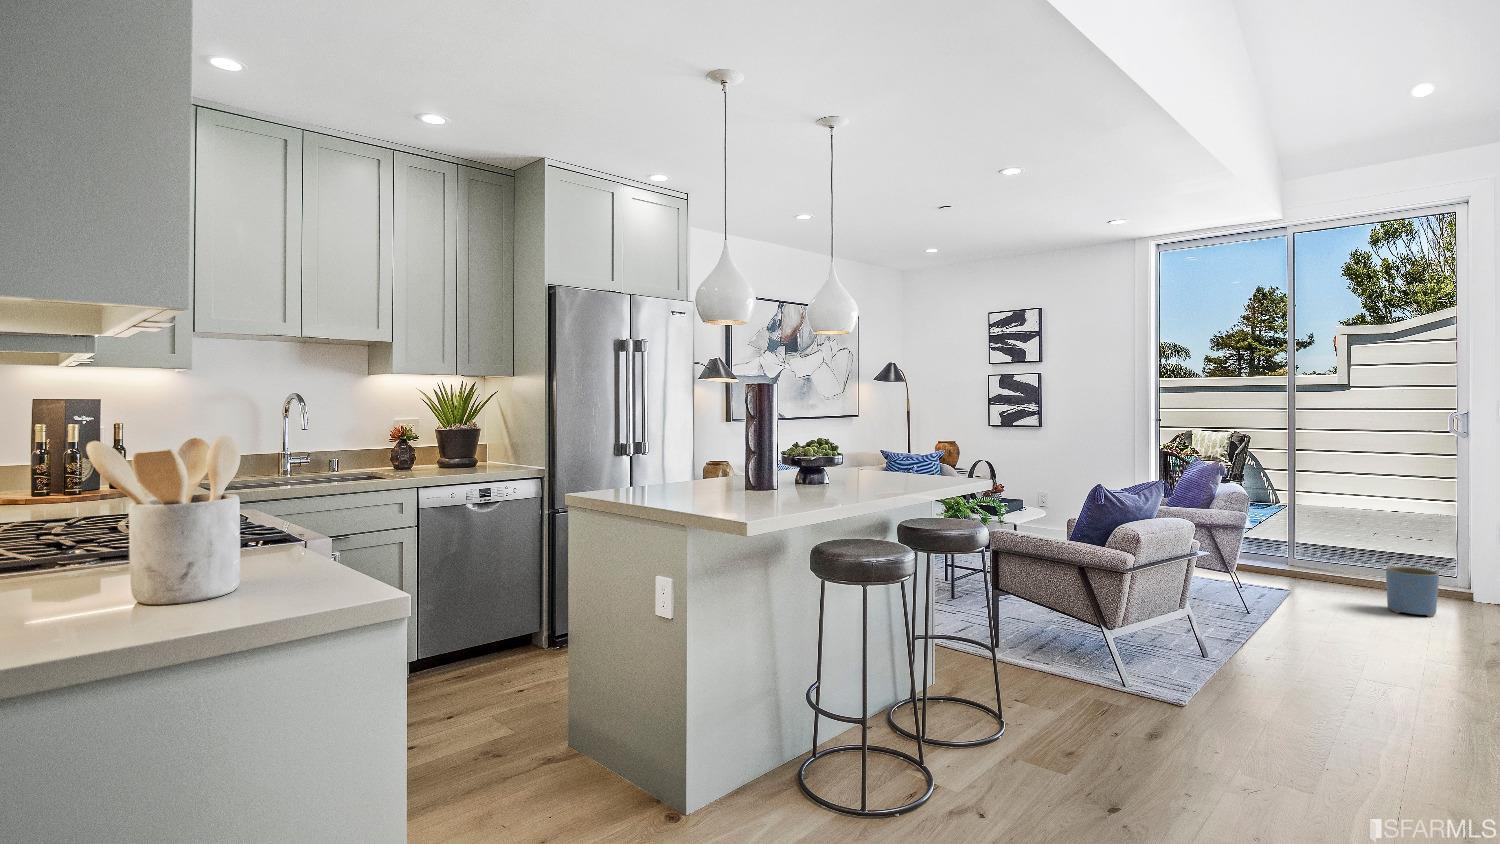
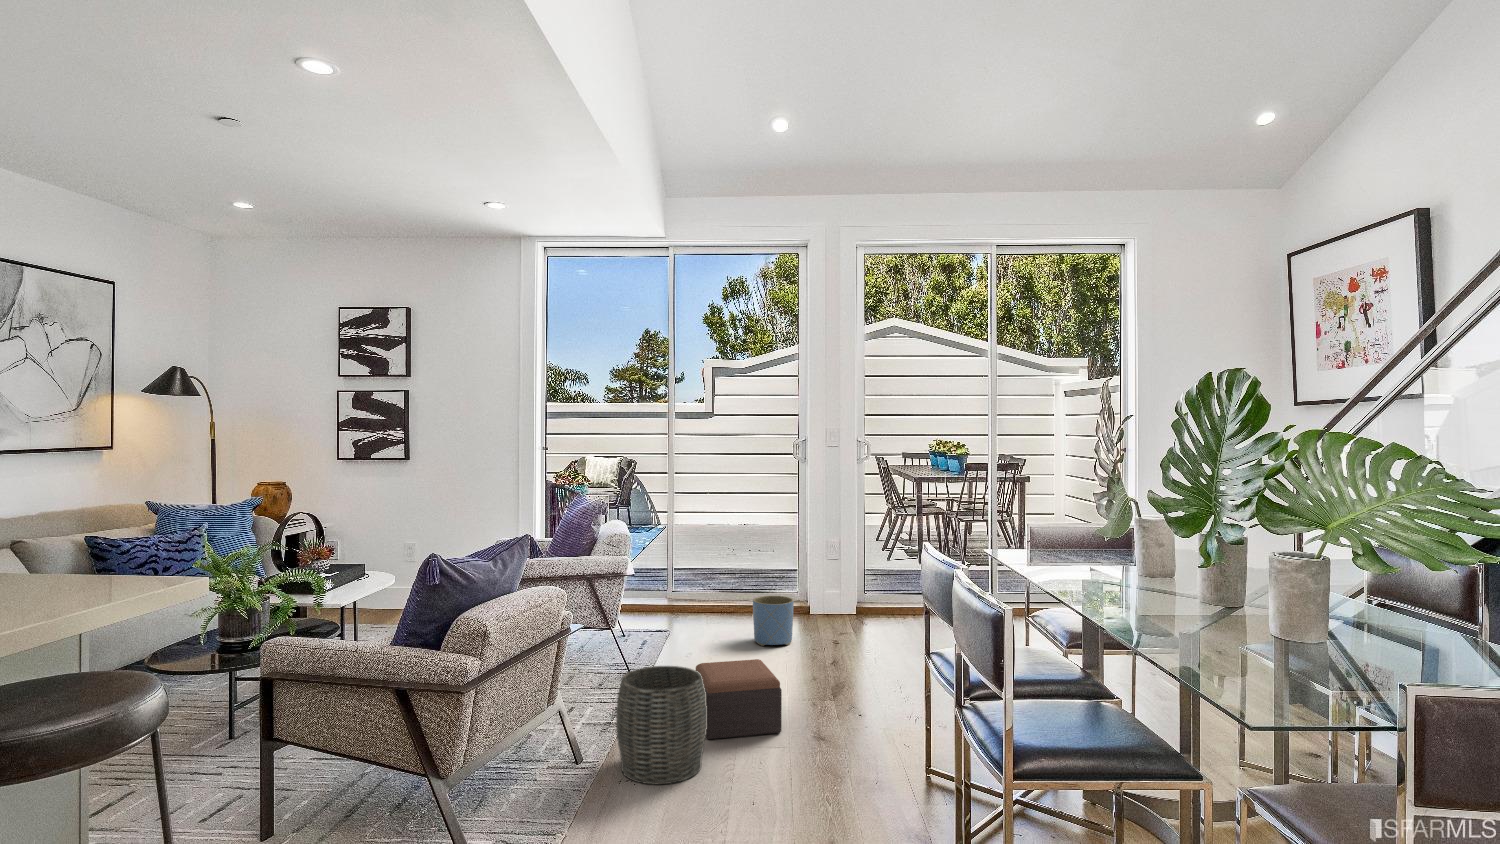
woven basket: none [1237,593,1325,684] -> present [616,666,707,784]
footstool: none [1313,605,1410,675] -> present [696,659,782,739]

